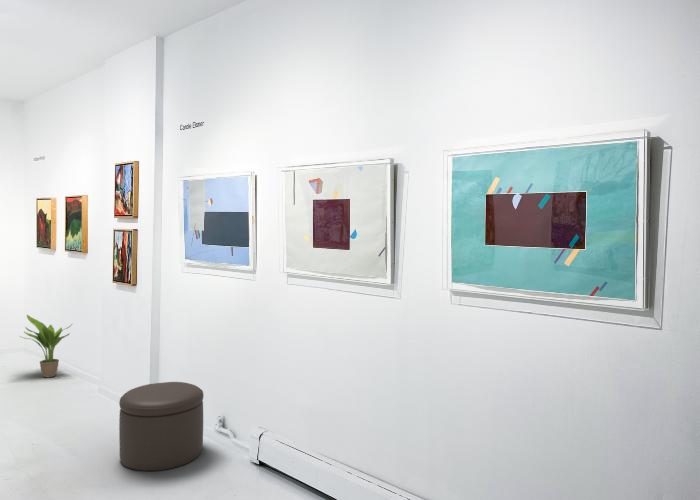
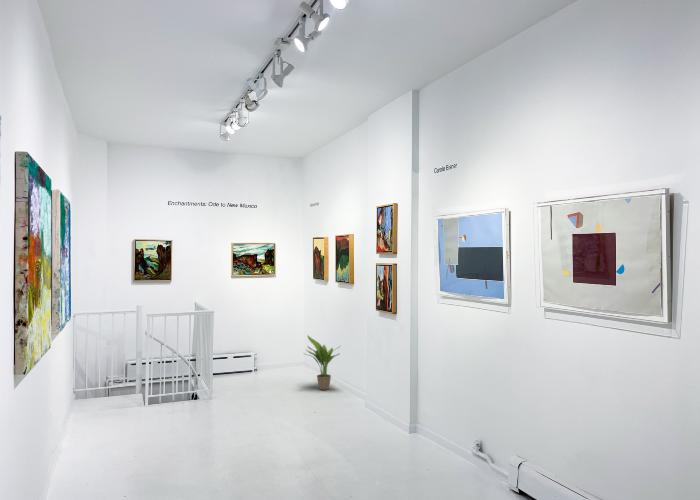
ottoman: present [119,382,204,471] -> none [390,404,462,484]

